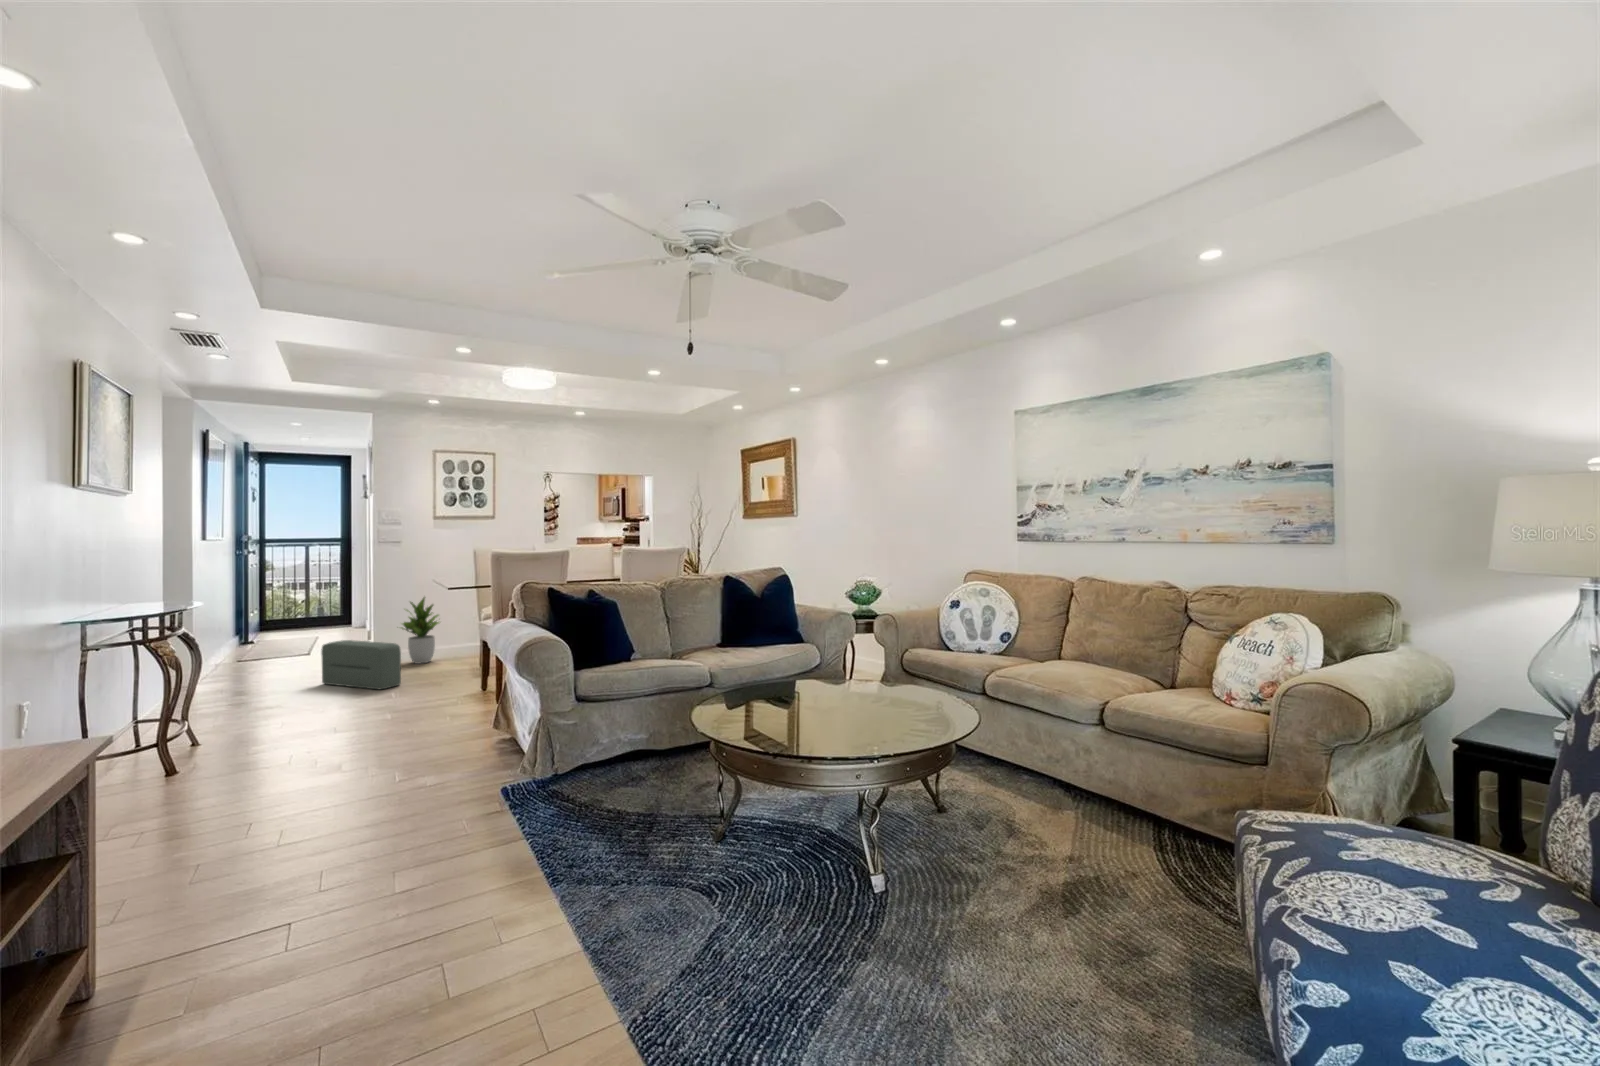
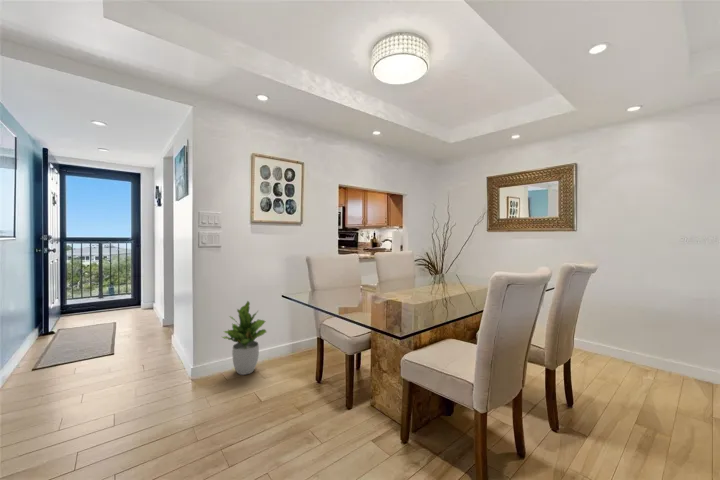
pouf: present [321,640,401,689] -> none [149,376,268,465]

